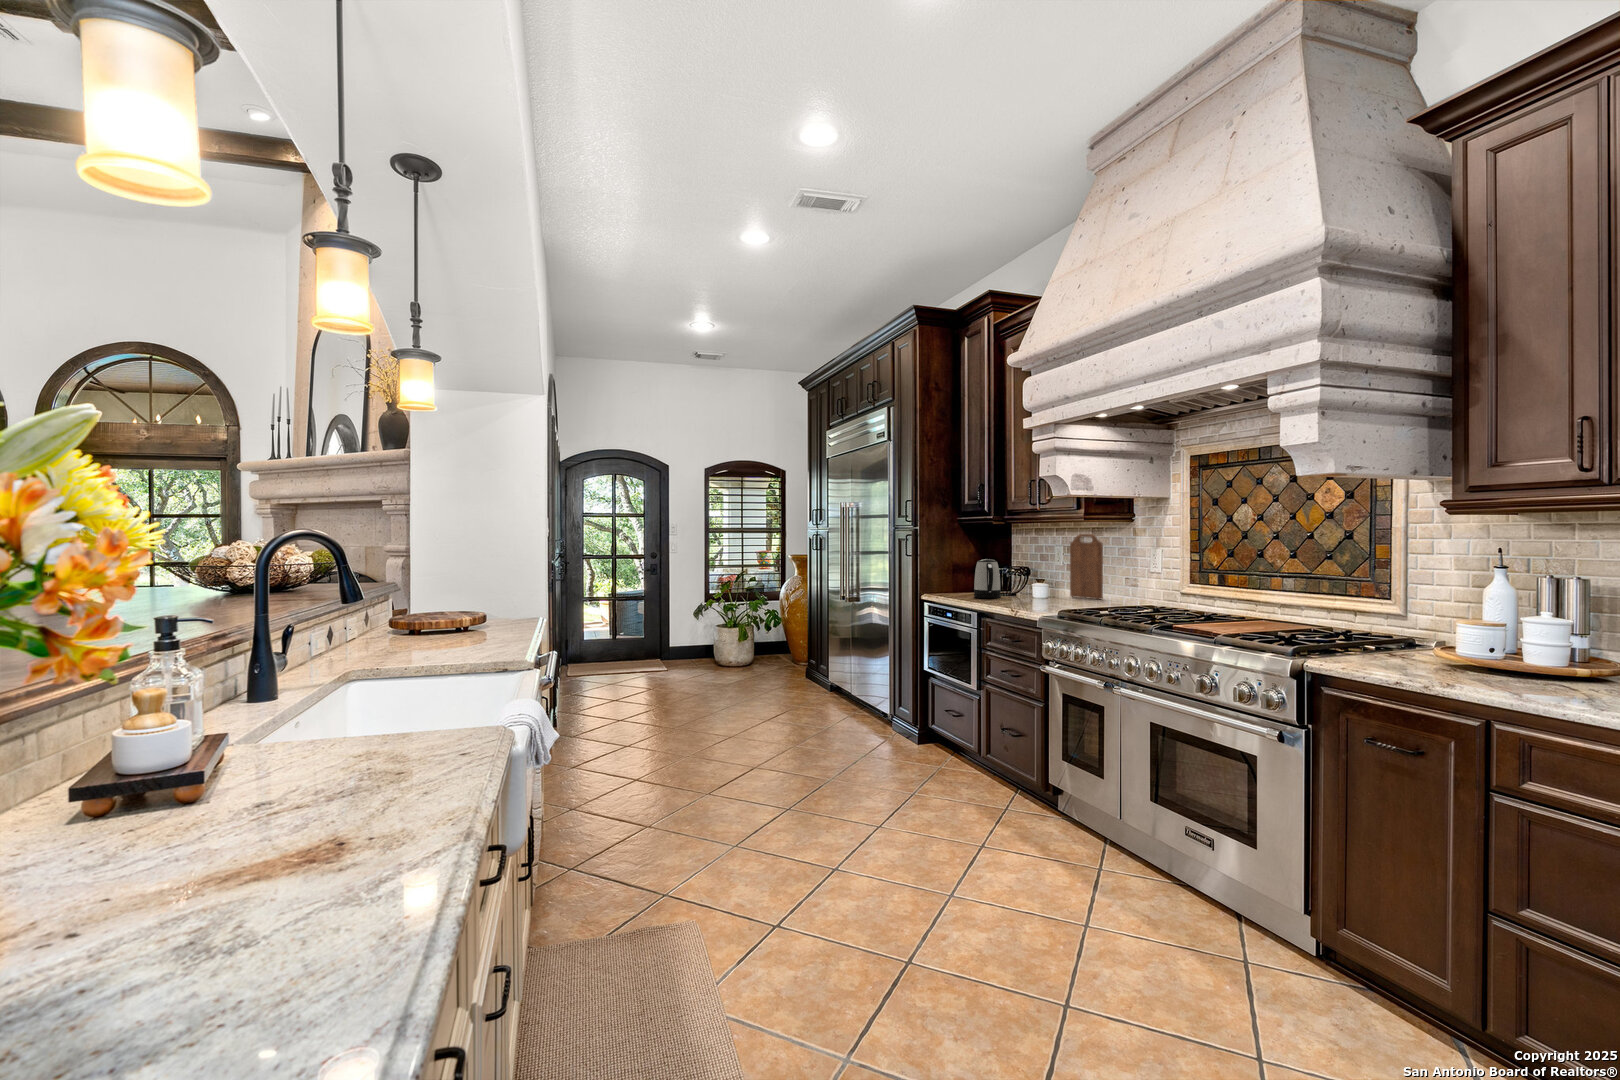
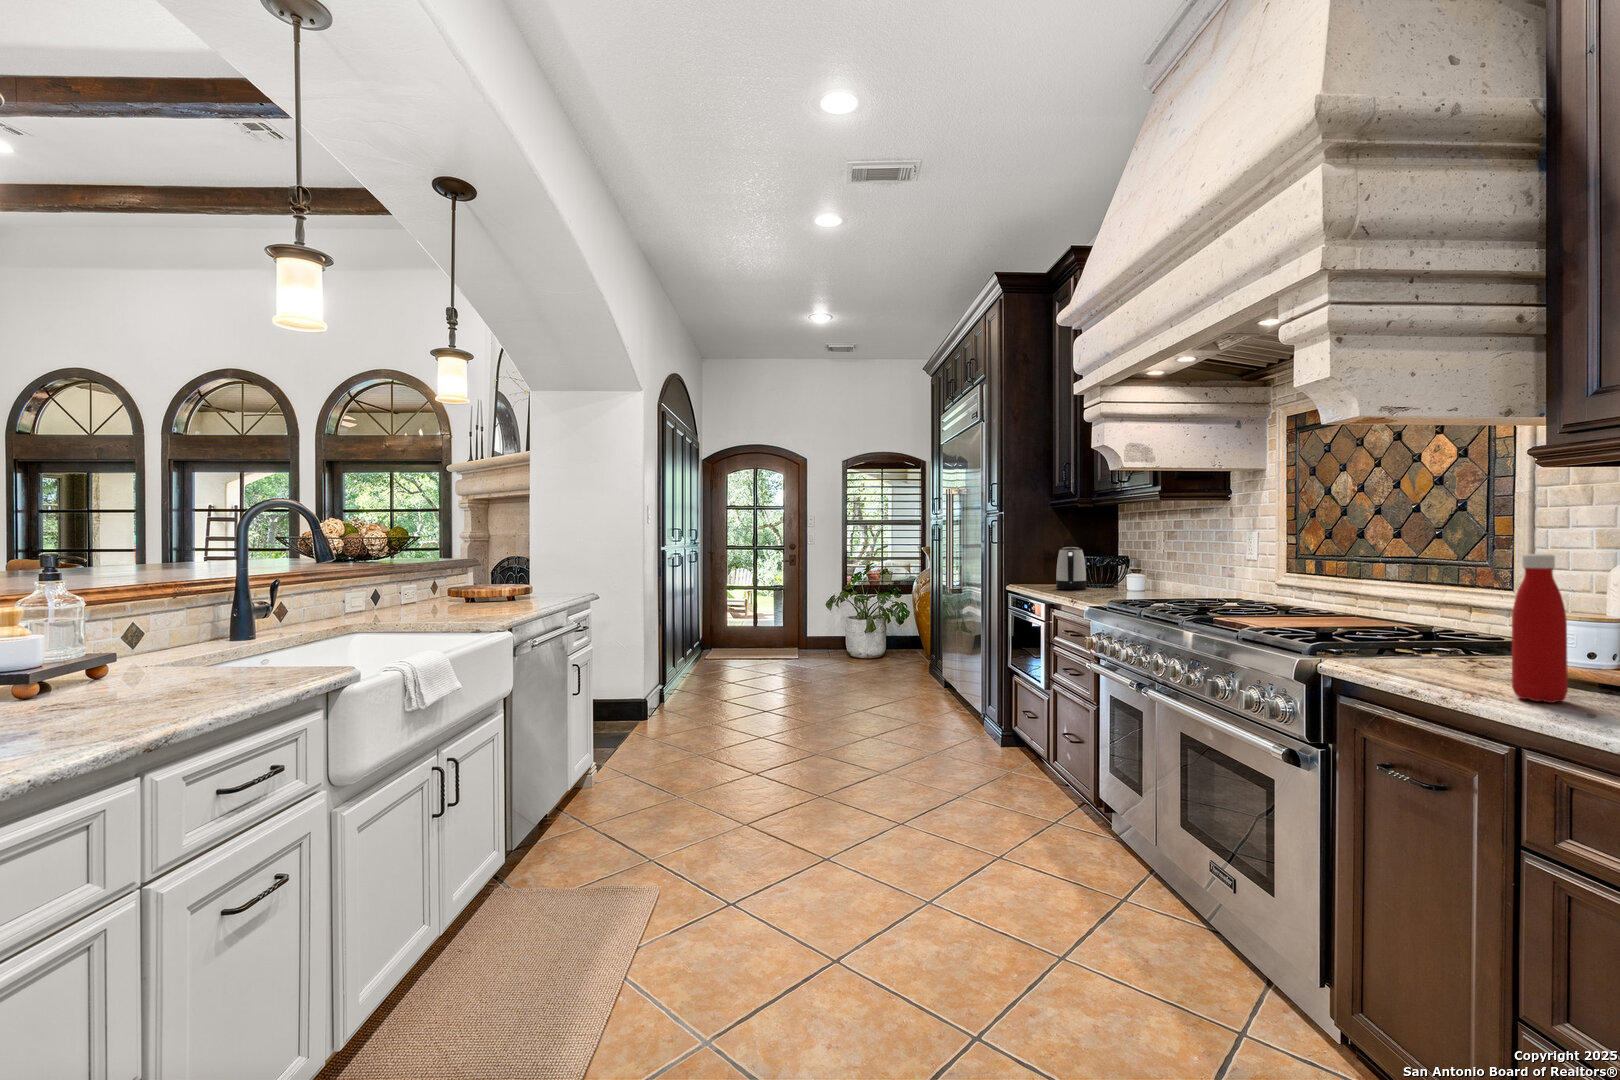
cutting board: present [1070,534,1103,599] -> none [1165,517,1200,592]
bottle: none [1473,582,1510,686] -> present [1512,554,1568,703]

